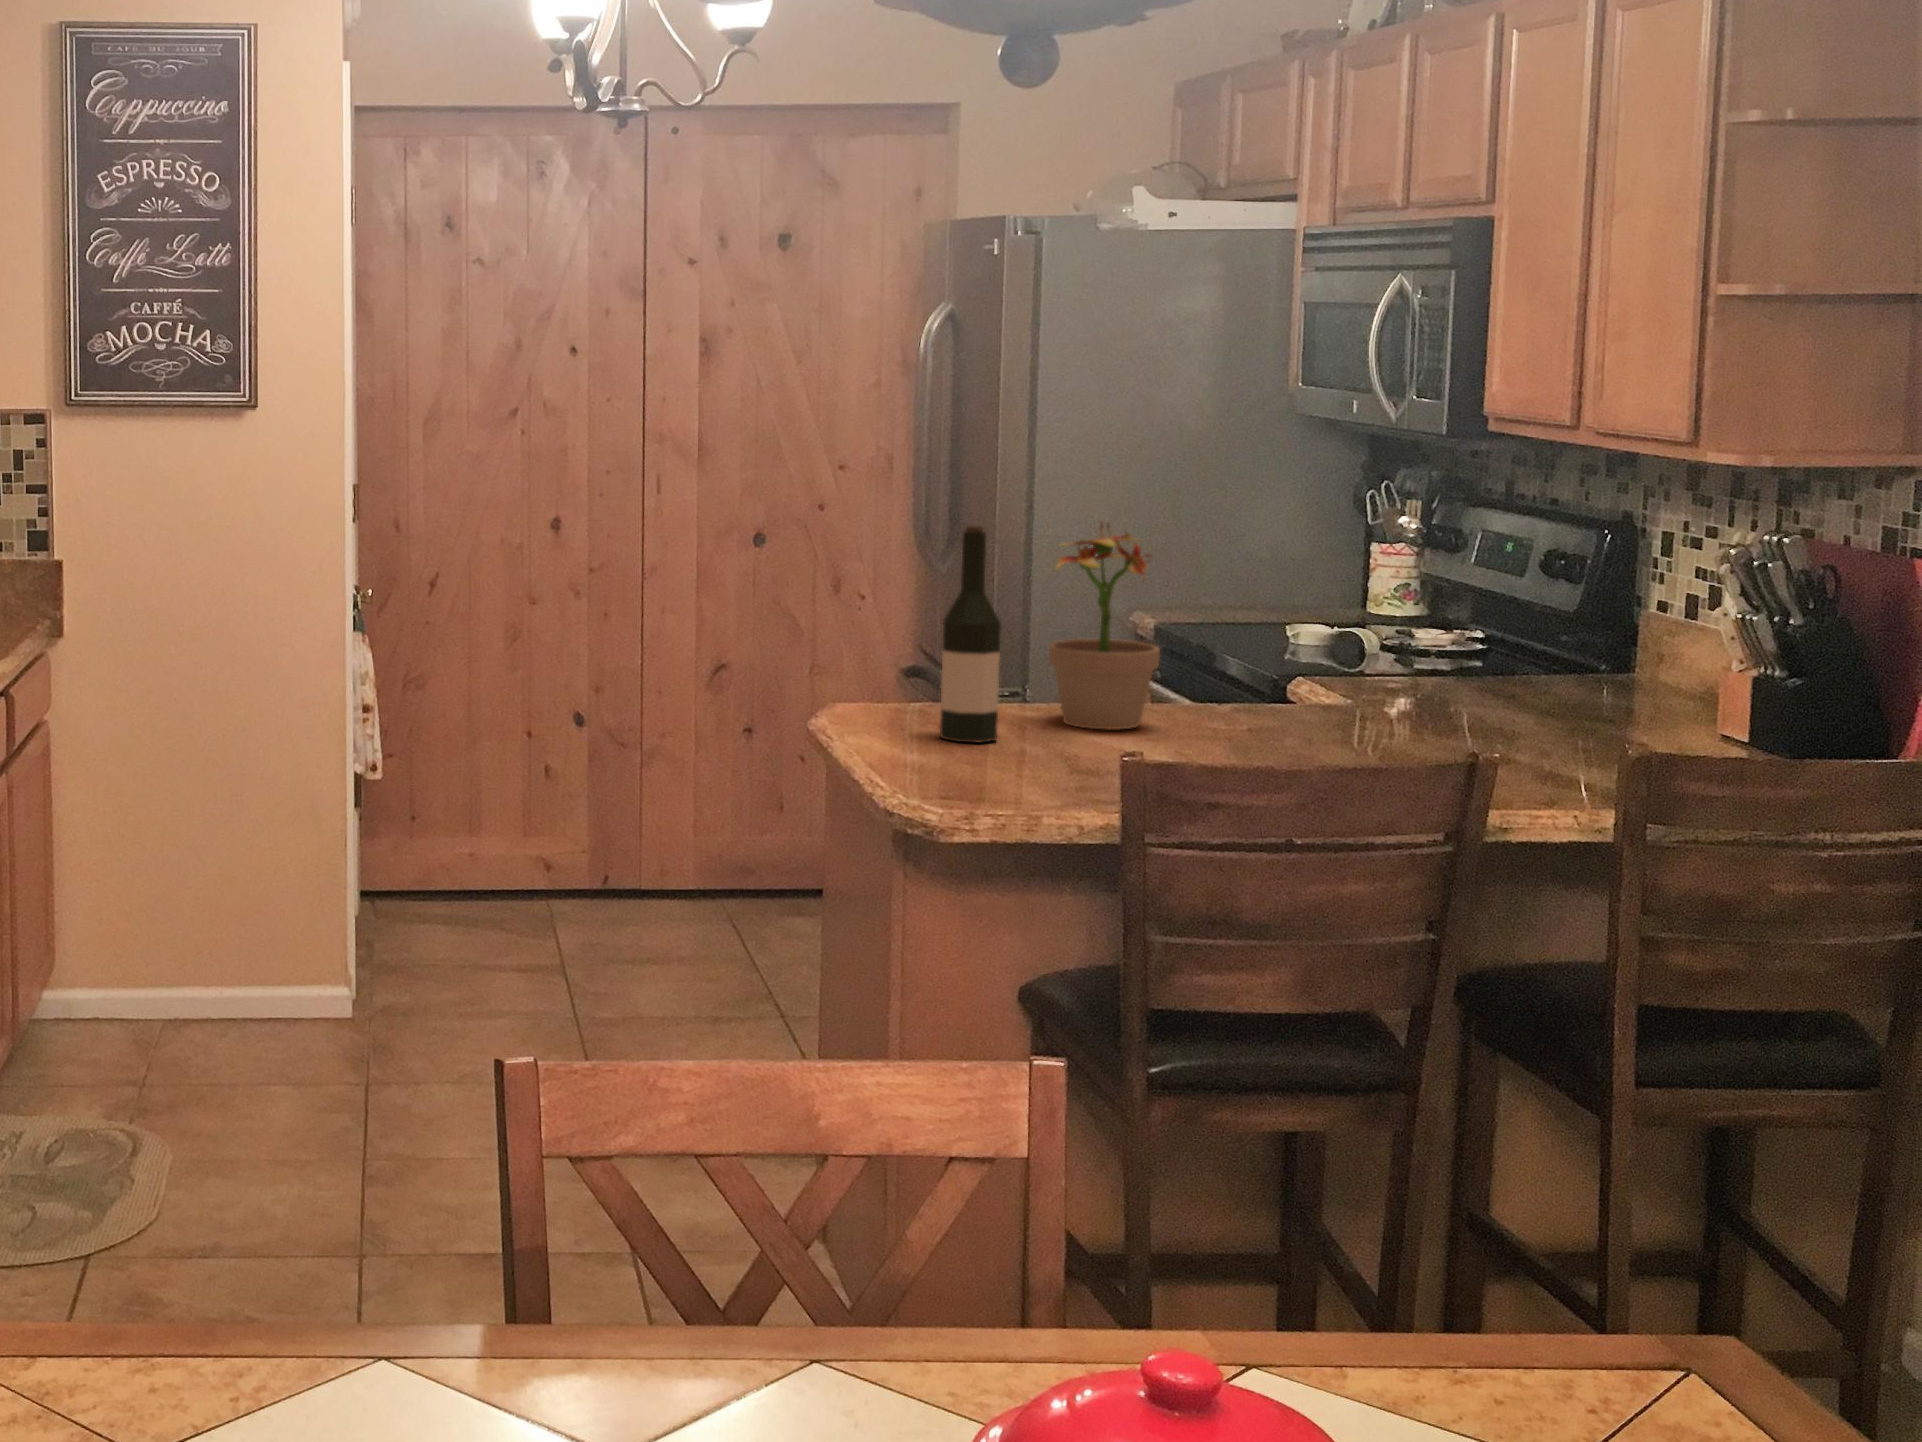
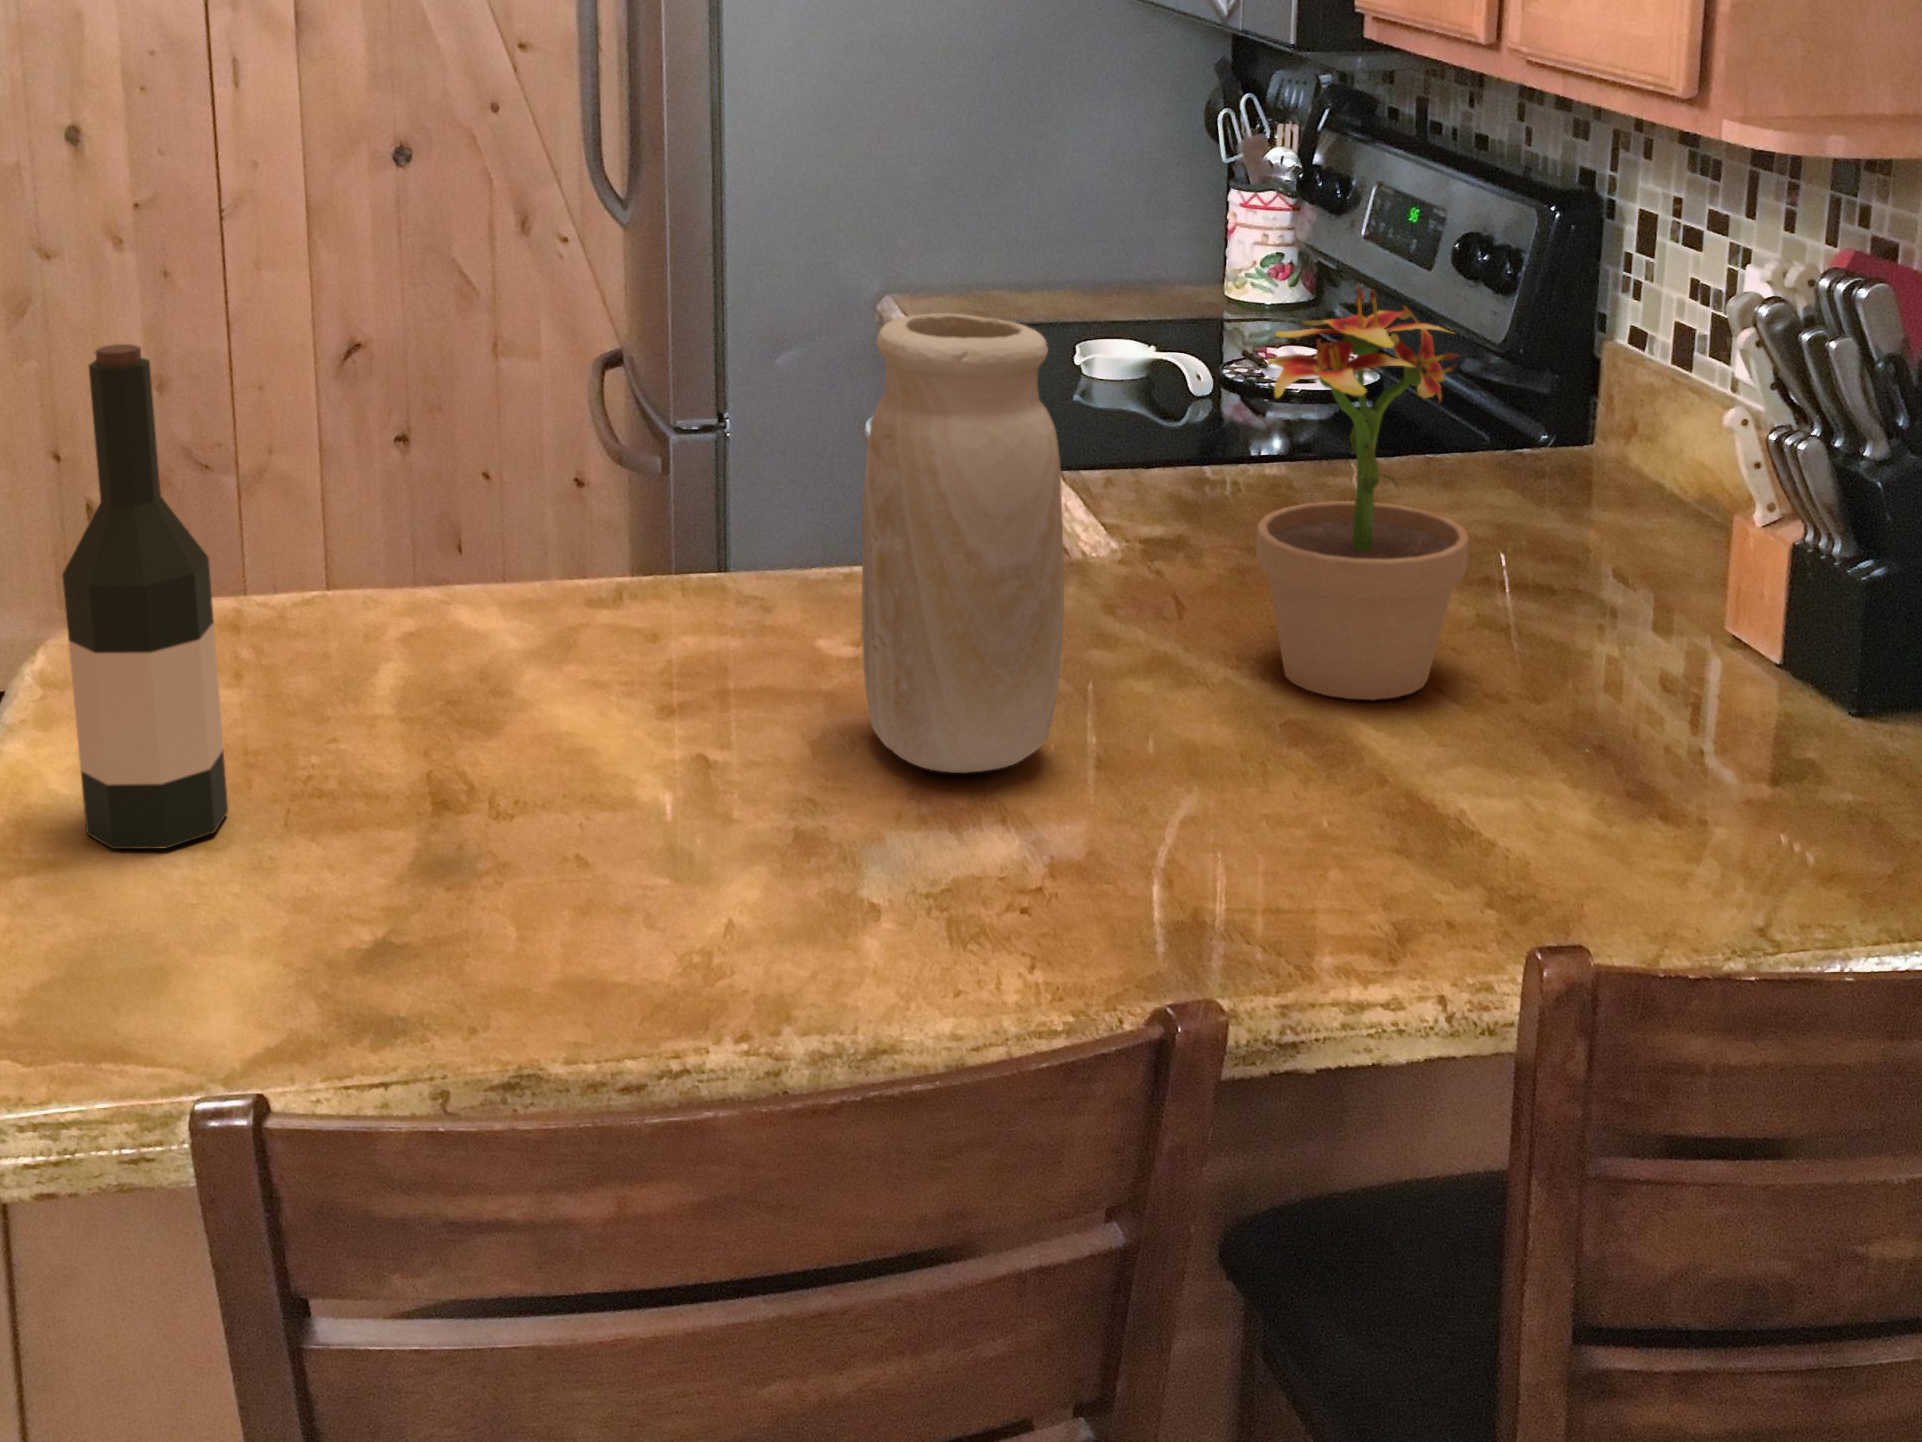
potted plant: present [1049,522,1160,729] -> present [1256,287,1469,700]
vase: none [1269,531,1375,744] -> present [862,313,1064,773]

